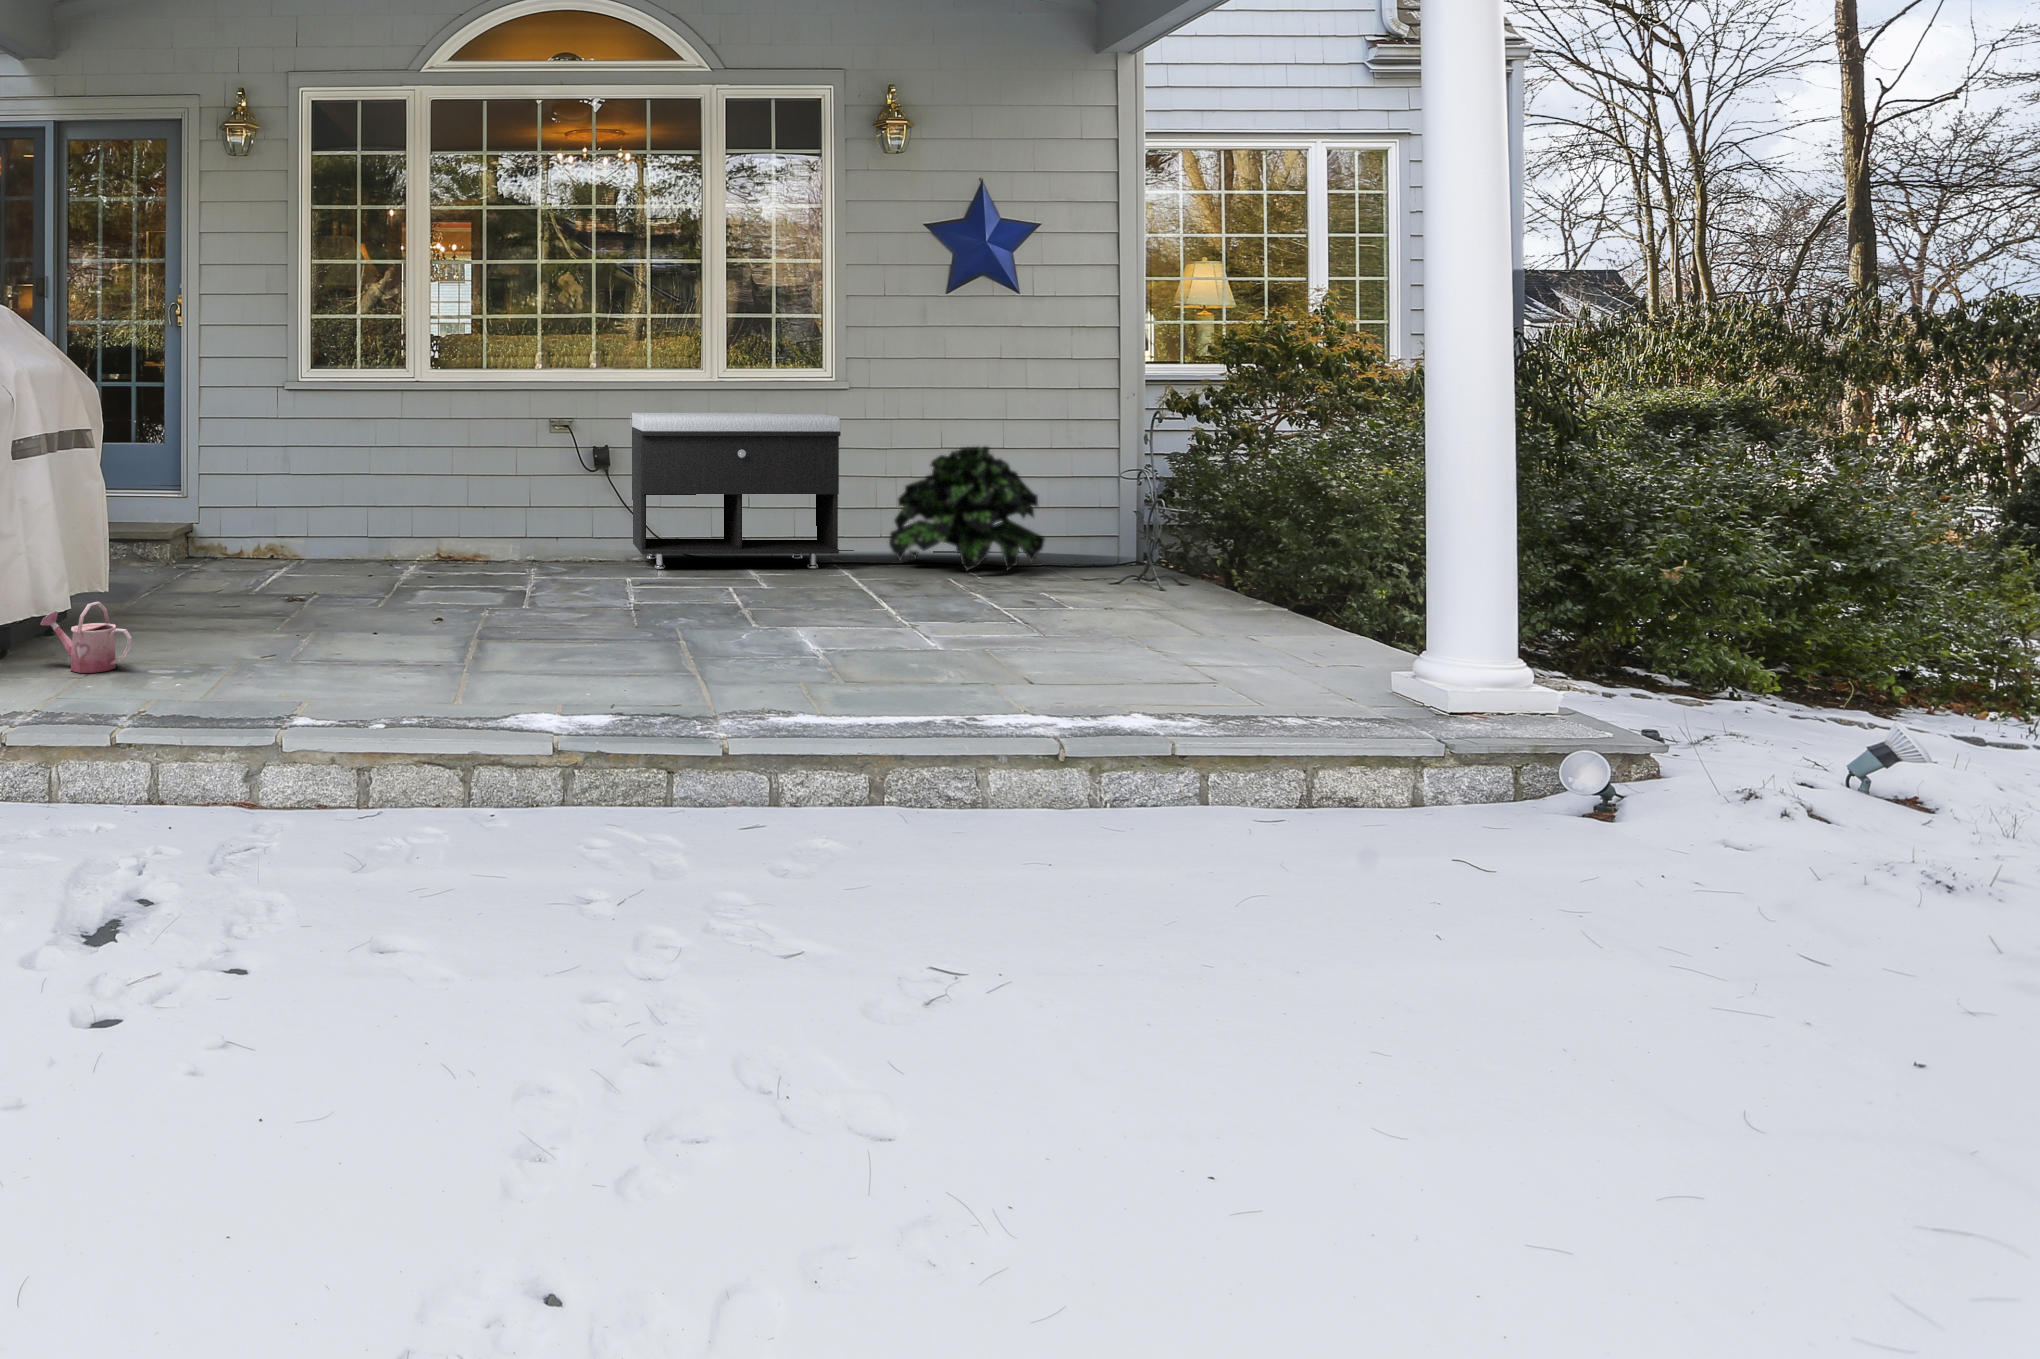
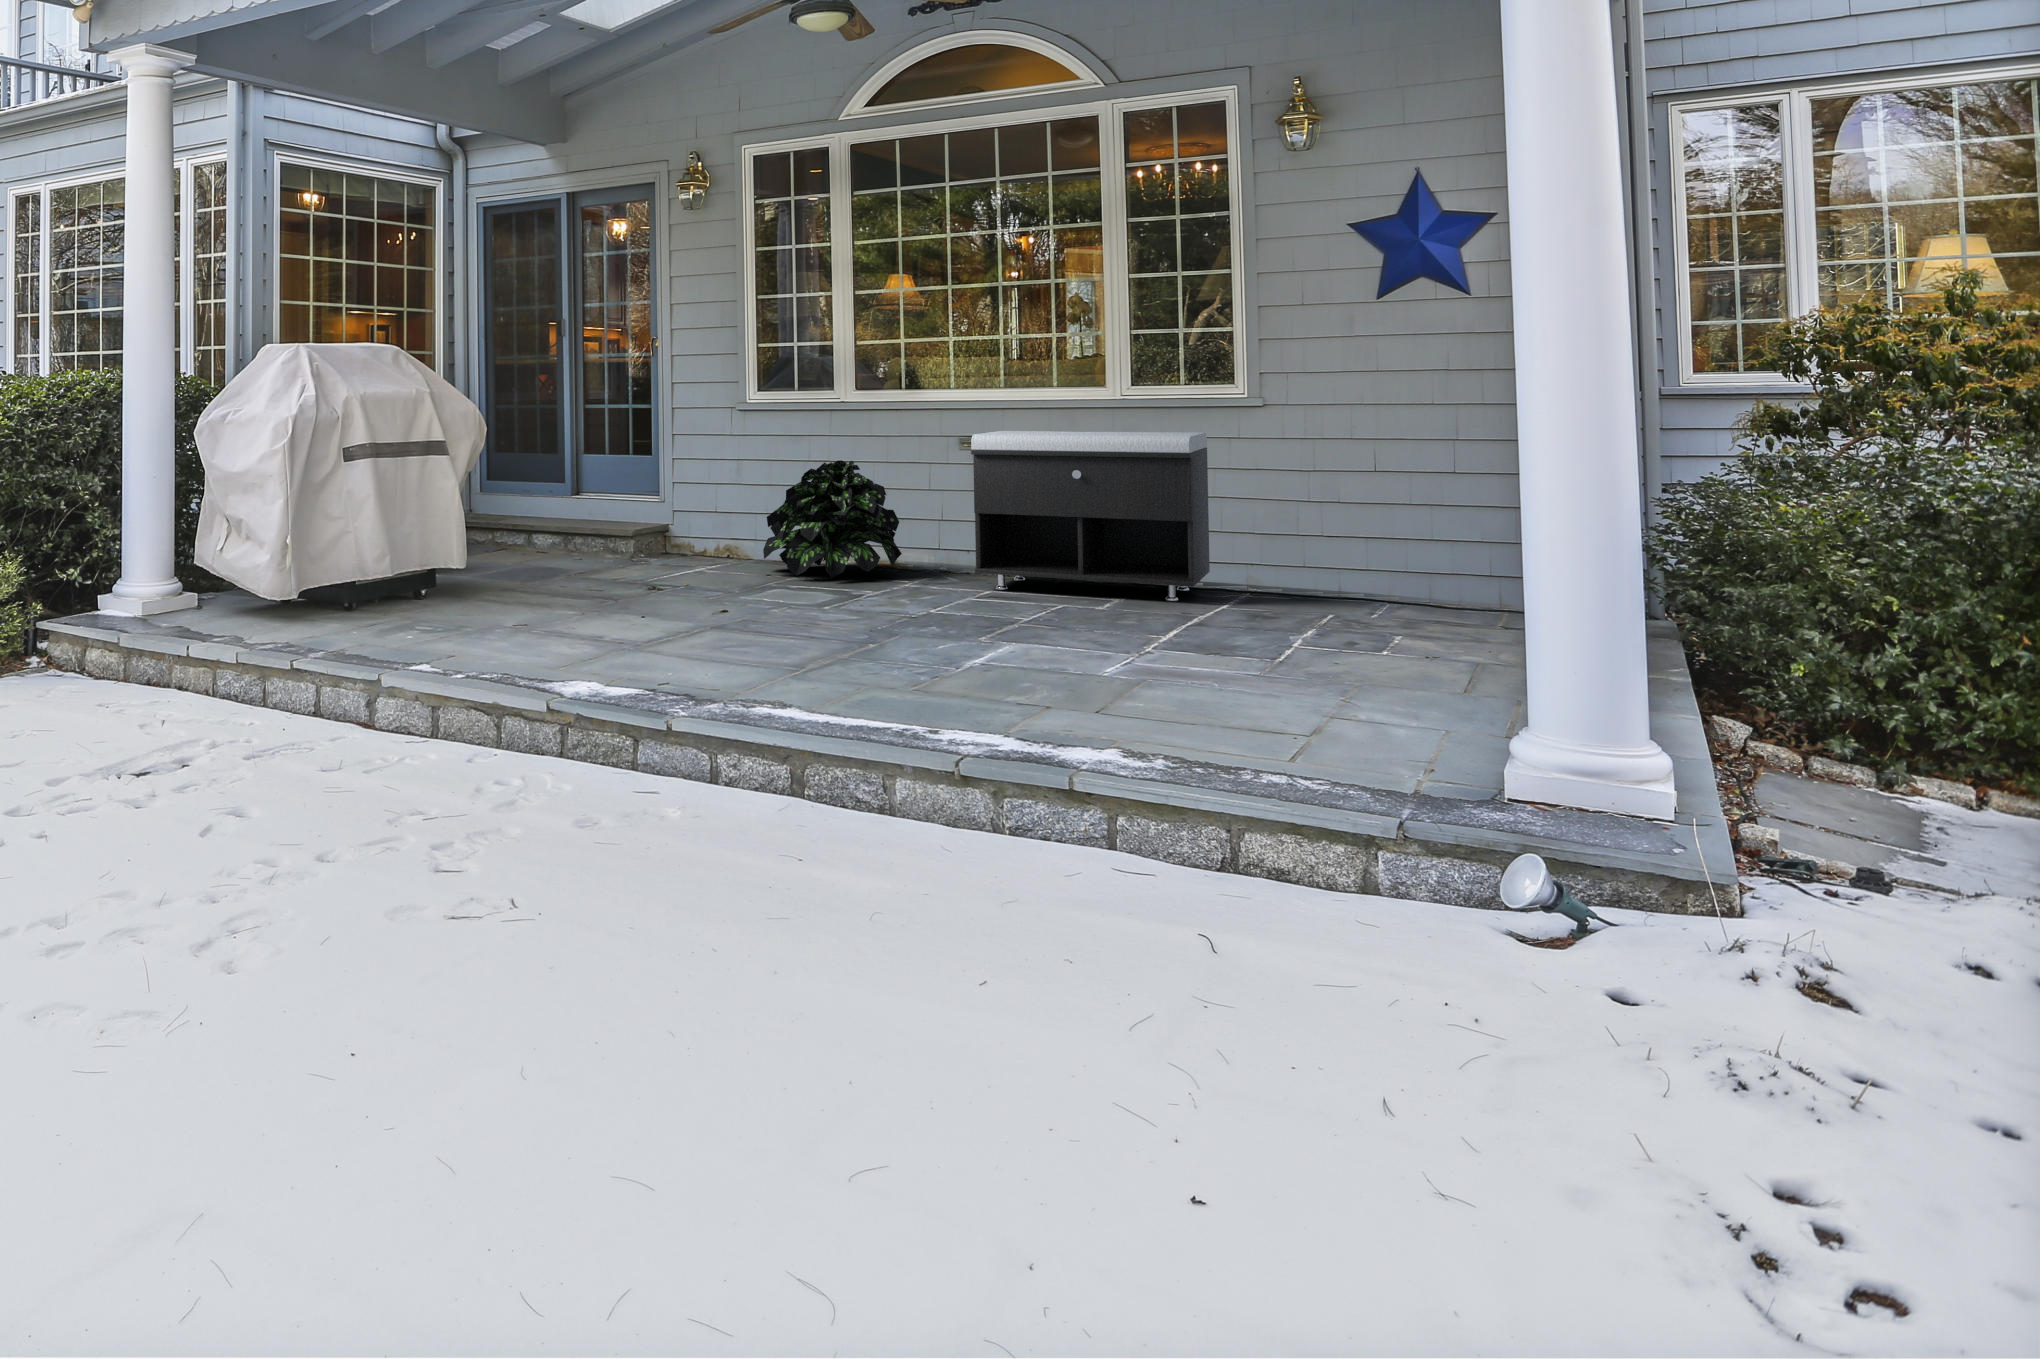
potted plant: present [889,446,1045,570] -> present [763,460,902,578]
watering can: present [40,602,132,673] -> none [348,573,394,625]

